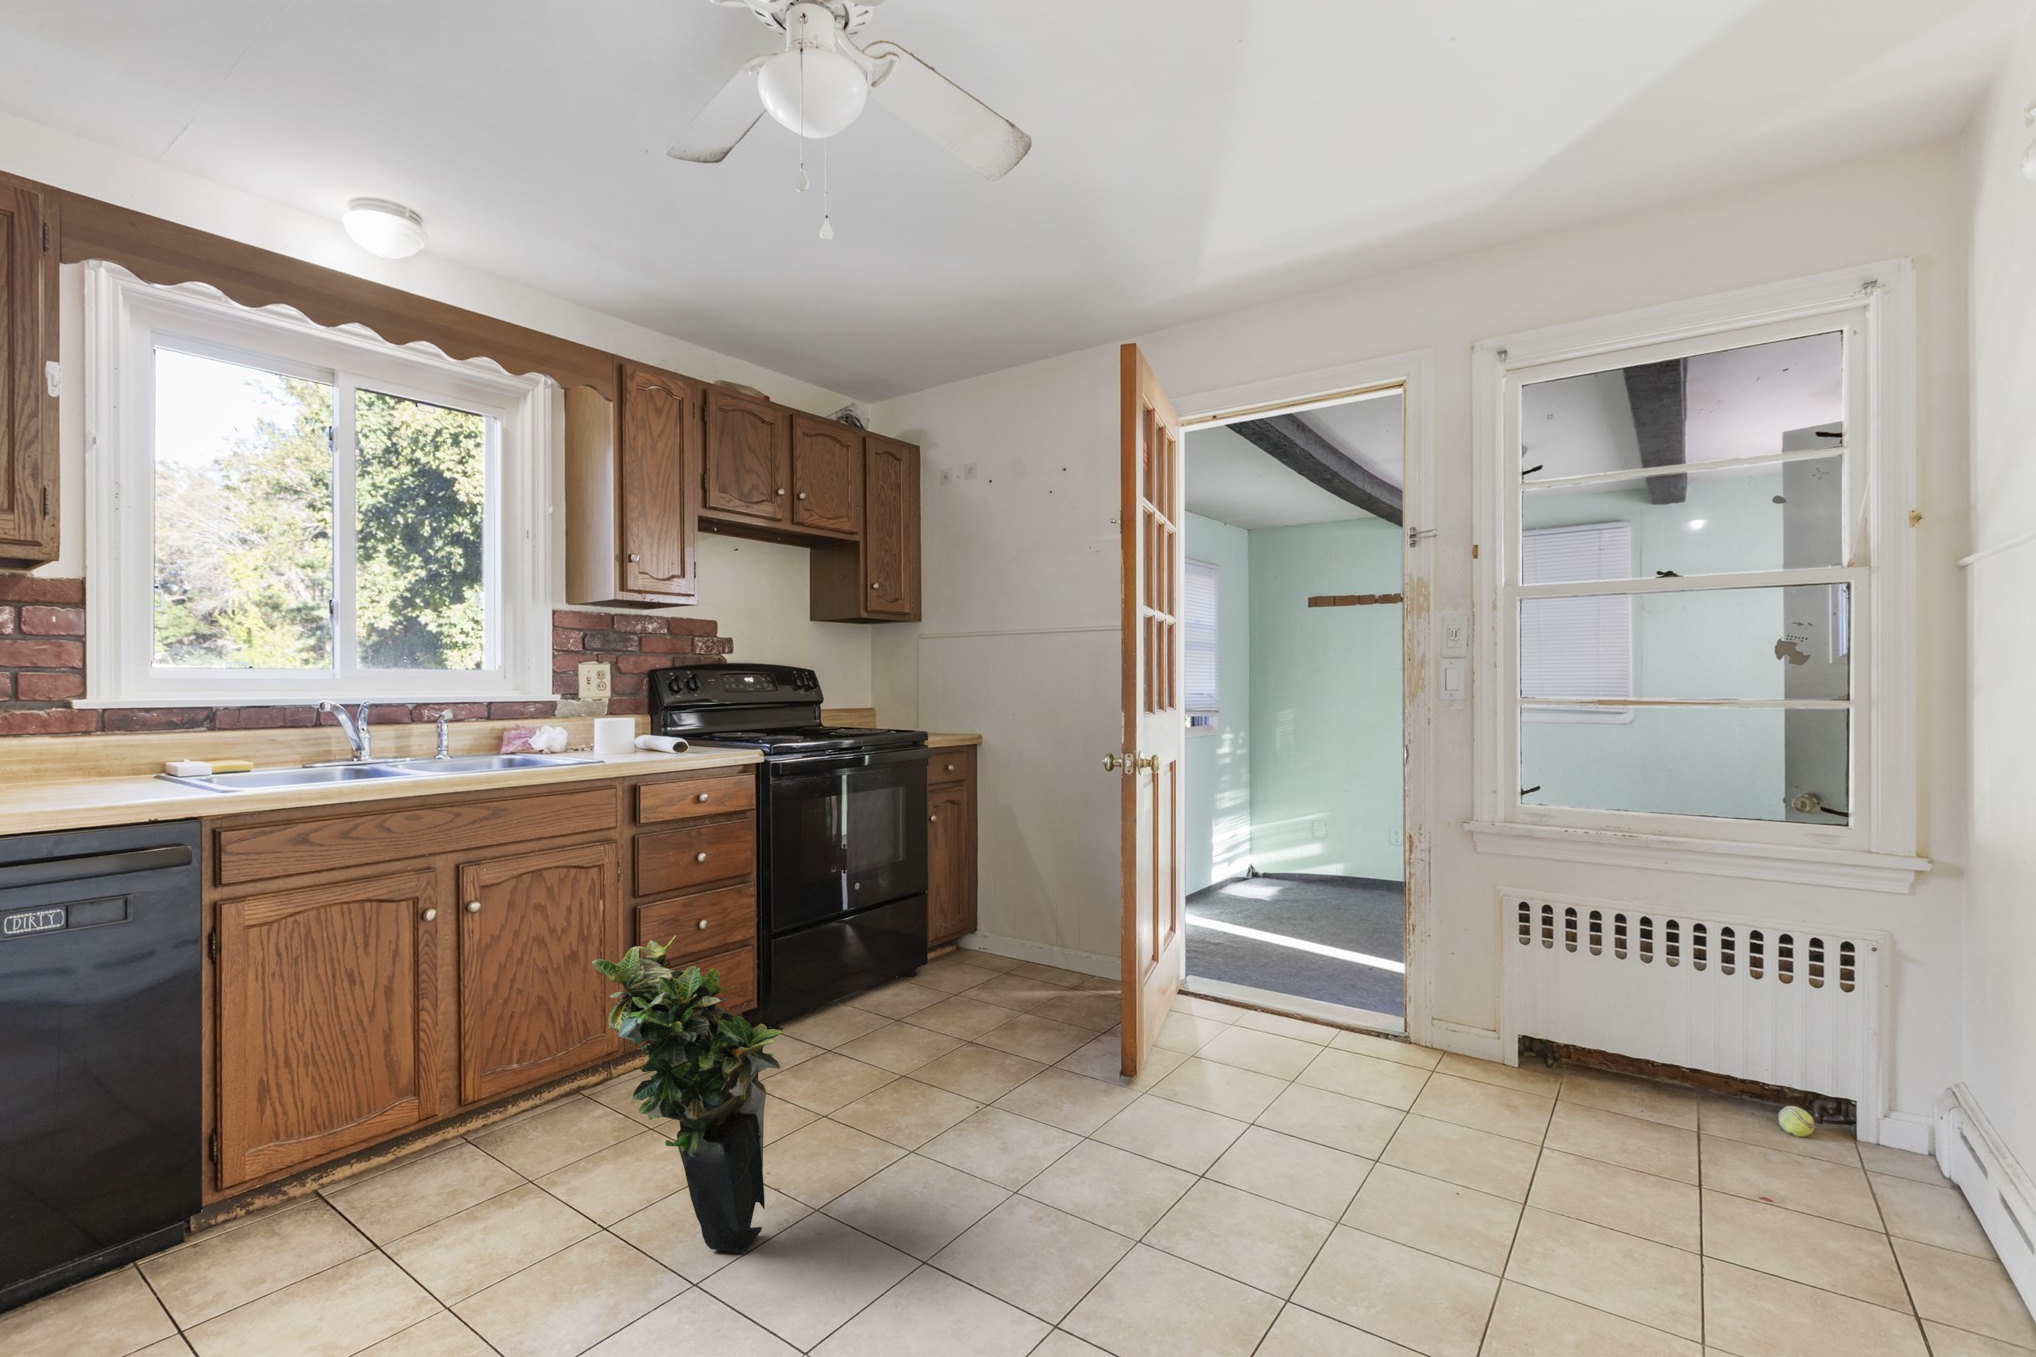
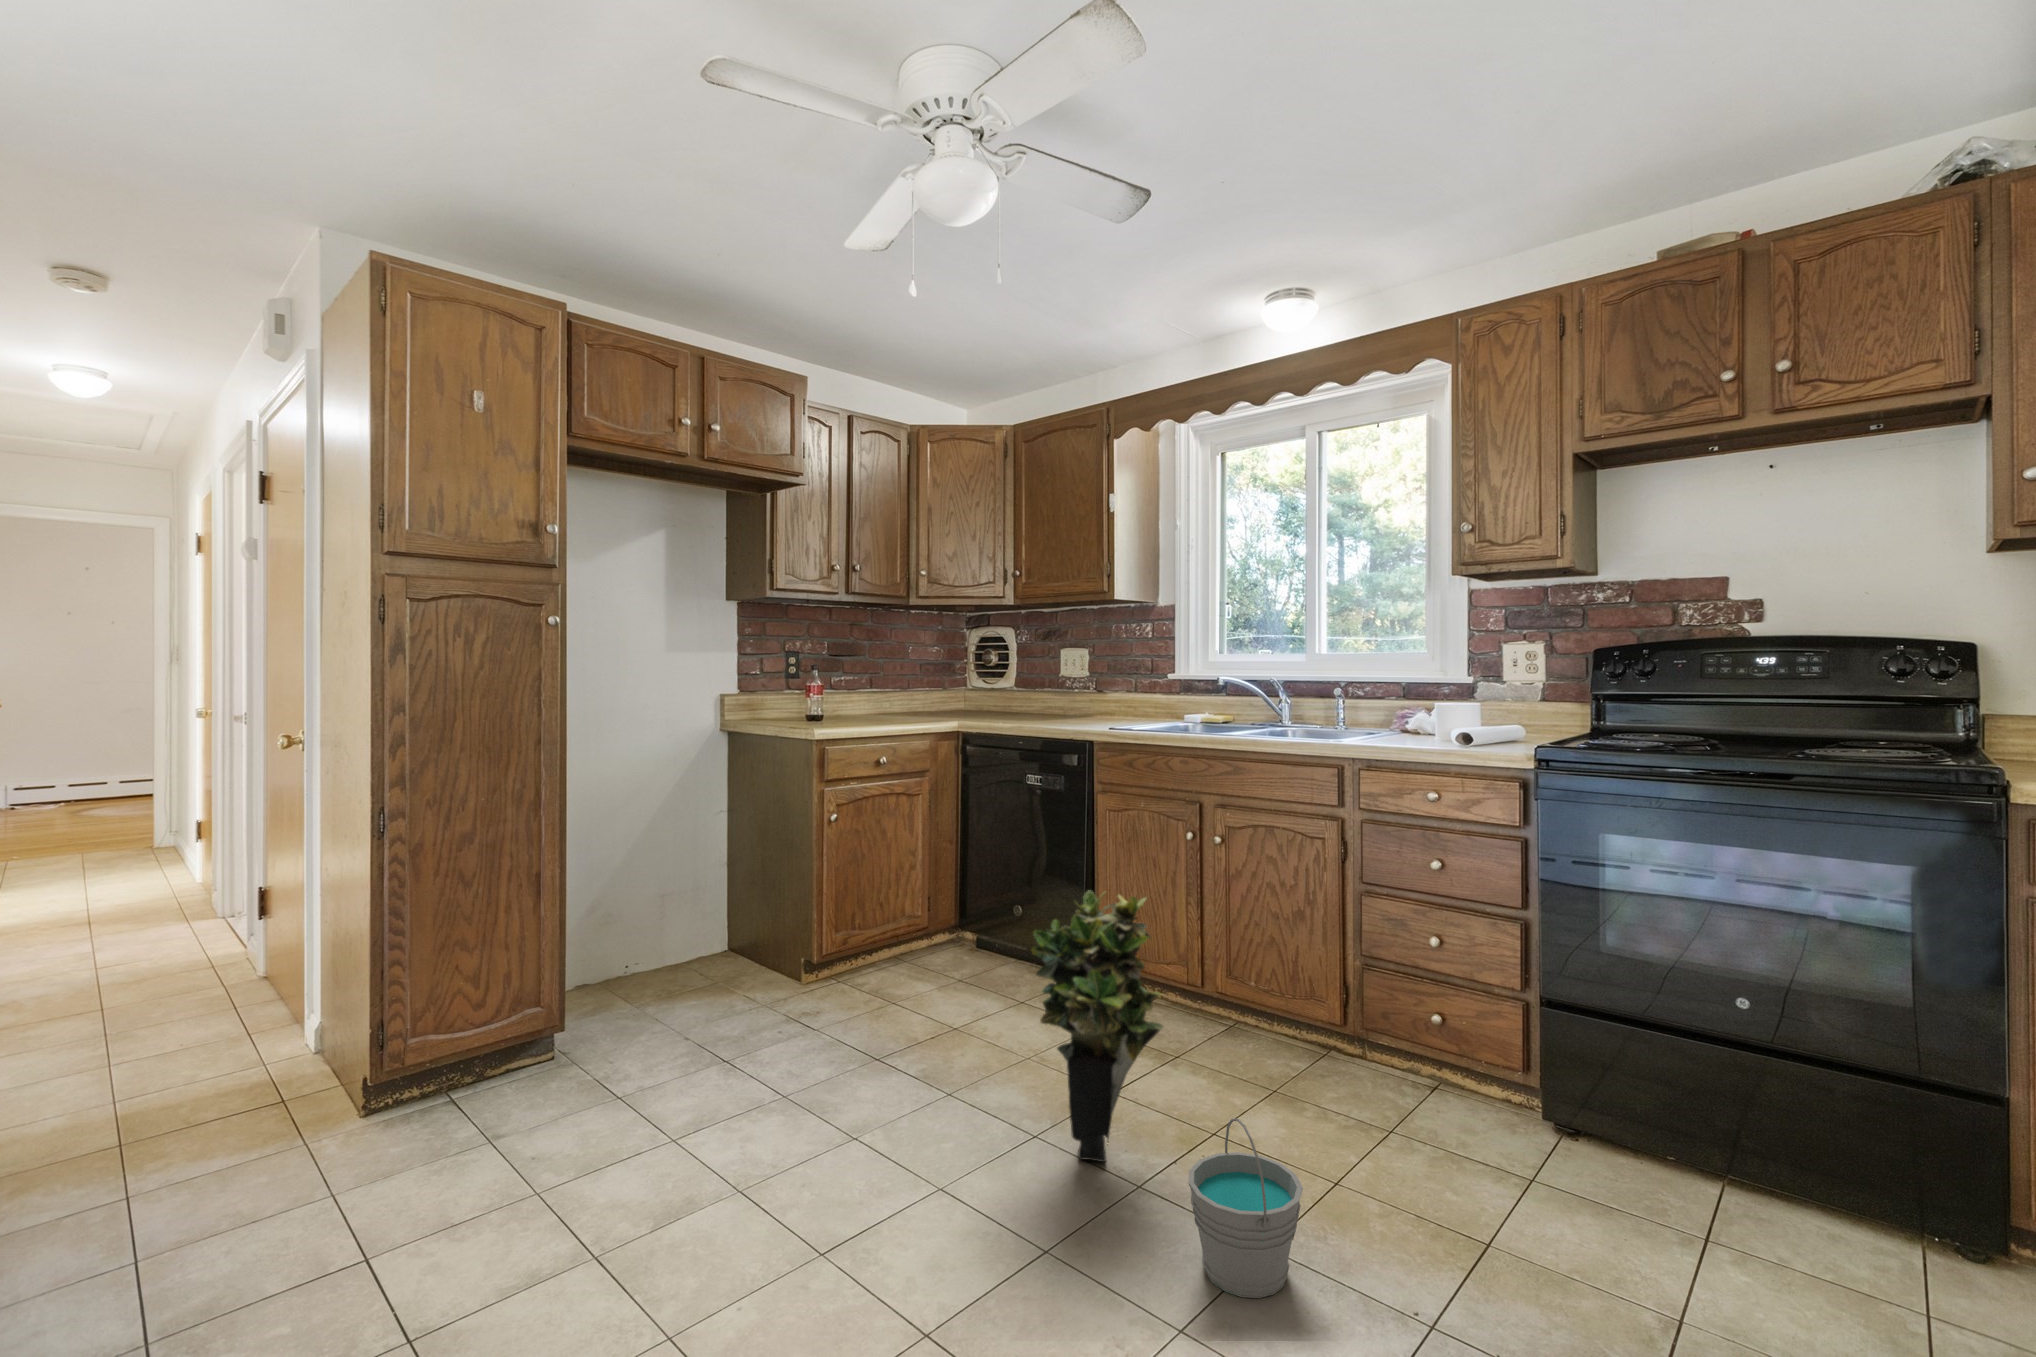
bucket: none [894,1039,991,1184] -> present [1188,1118,1303,1298]

